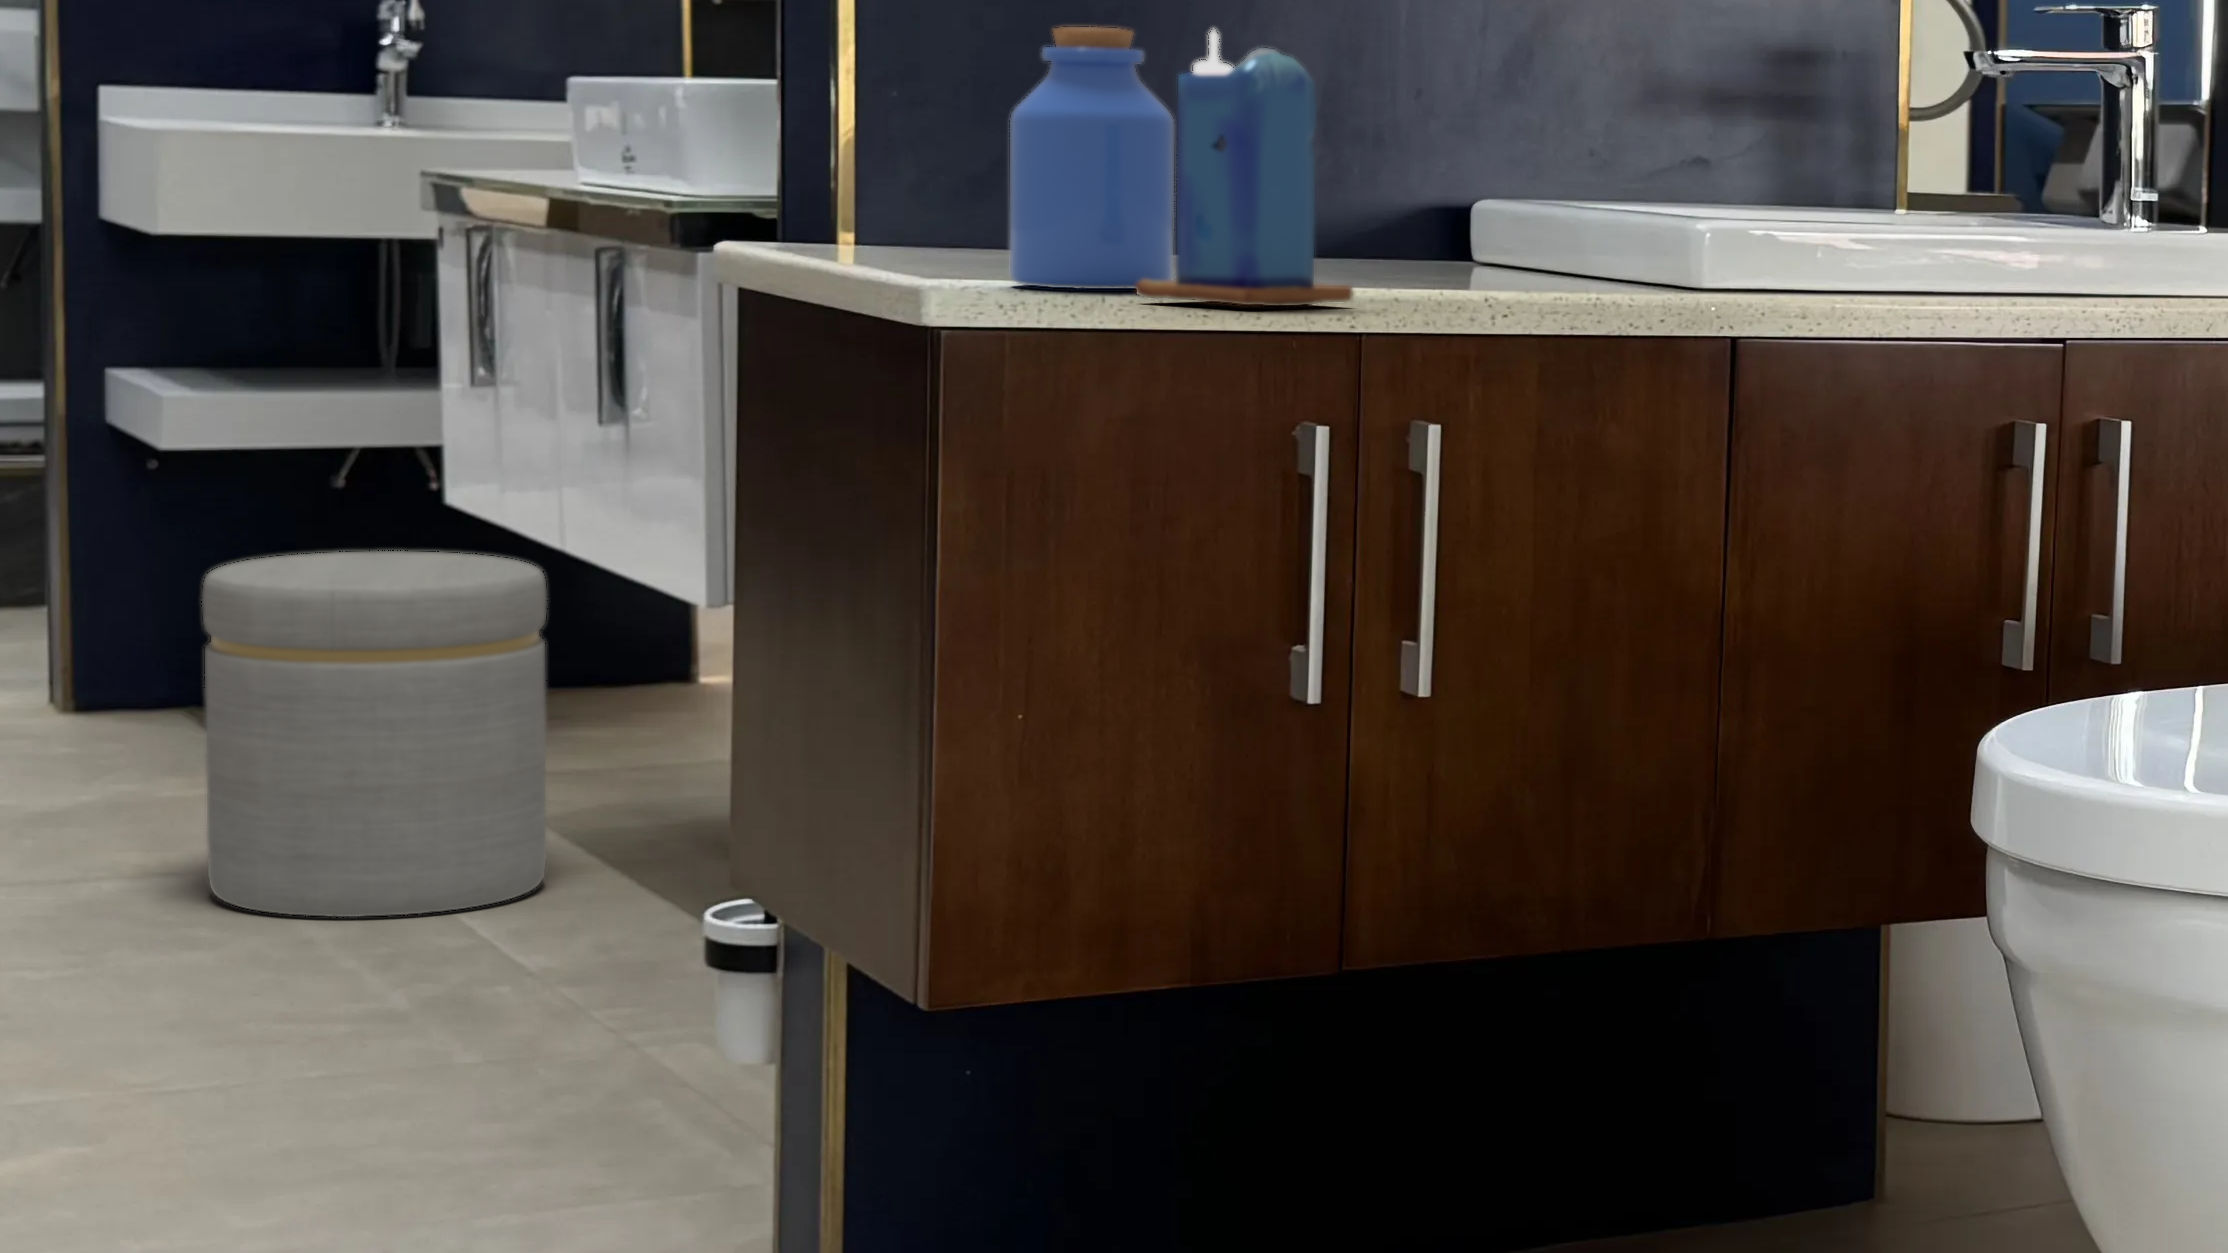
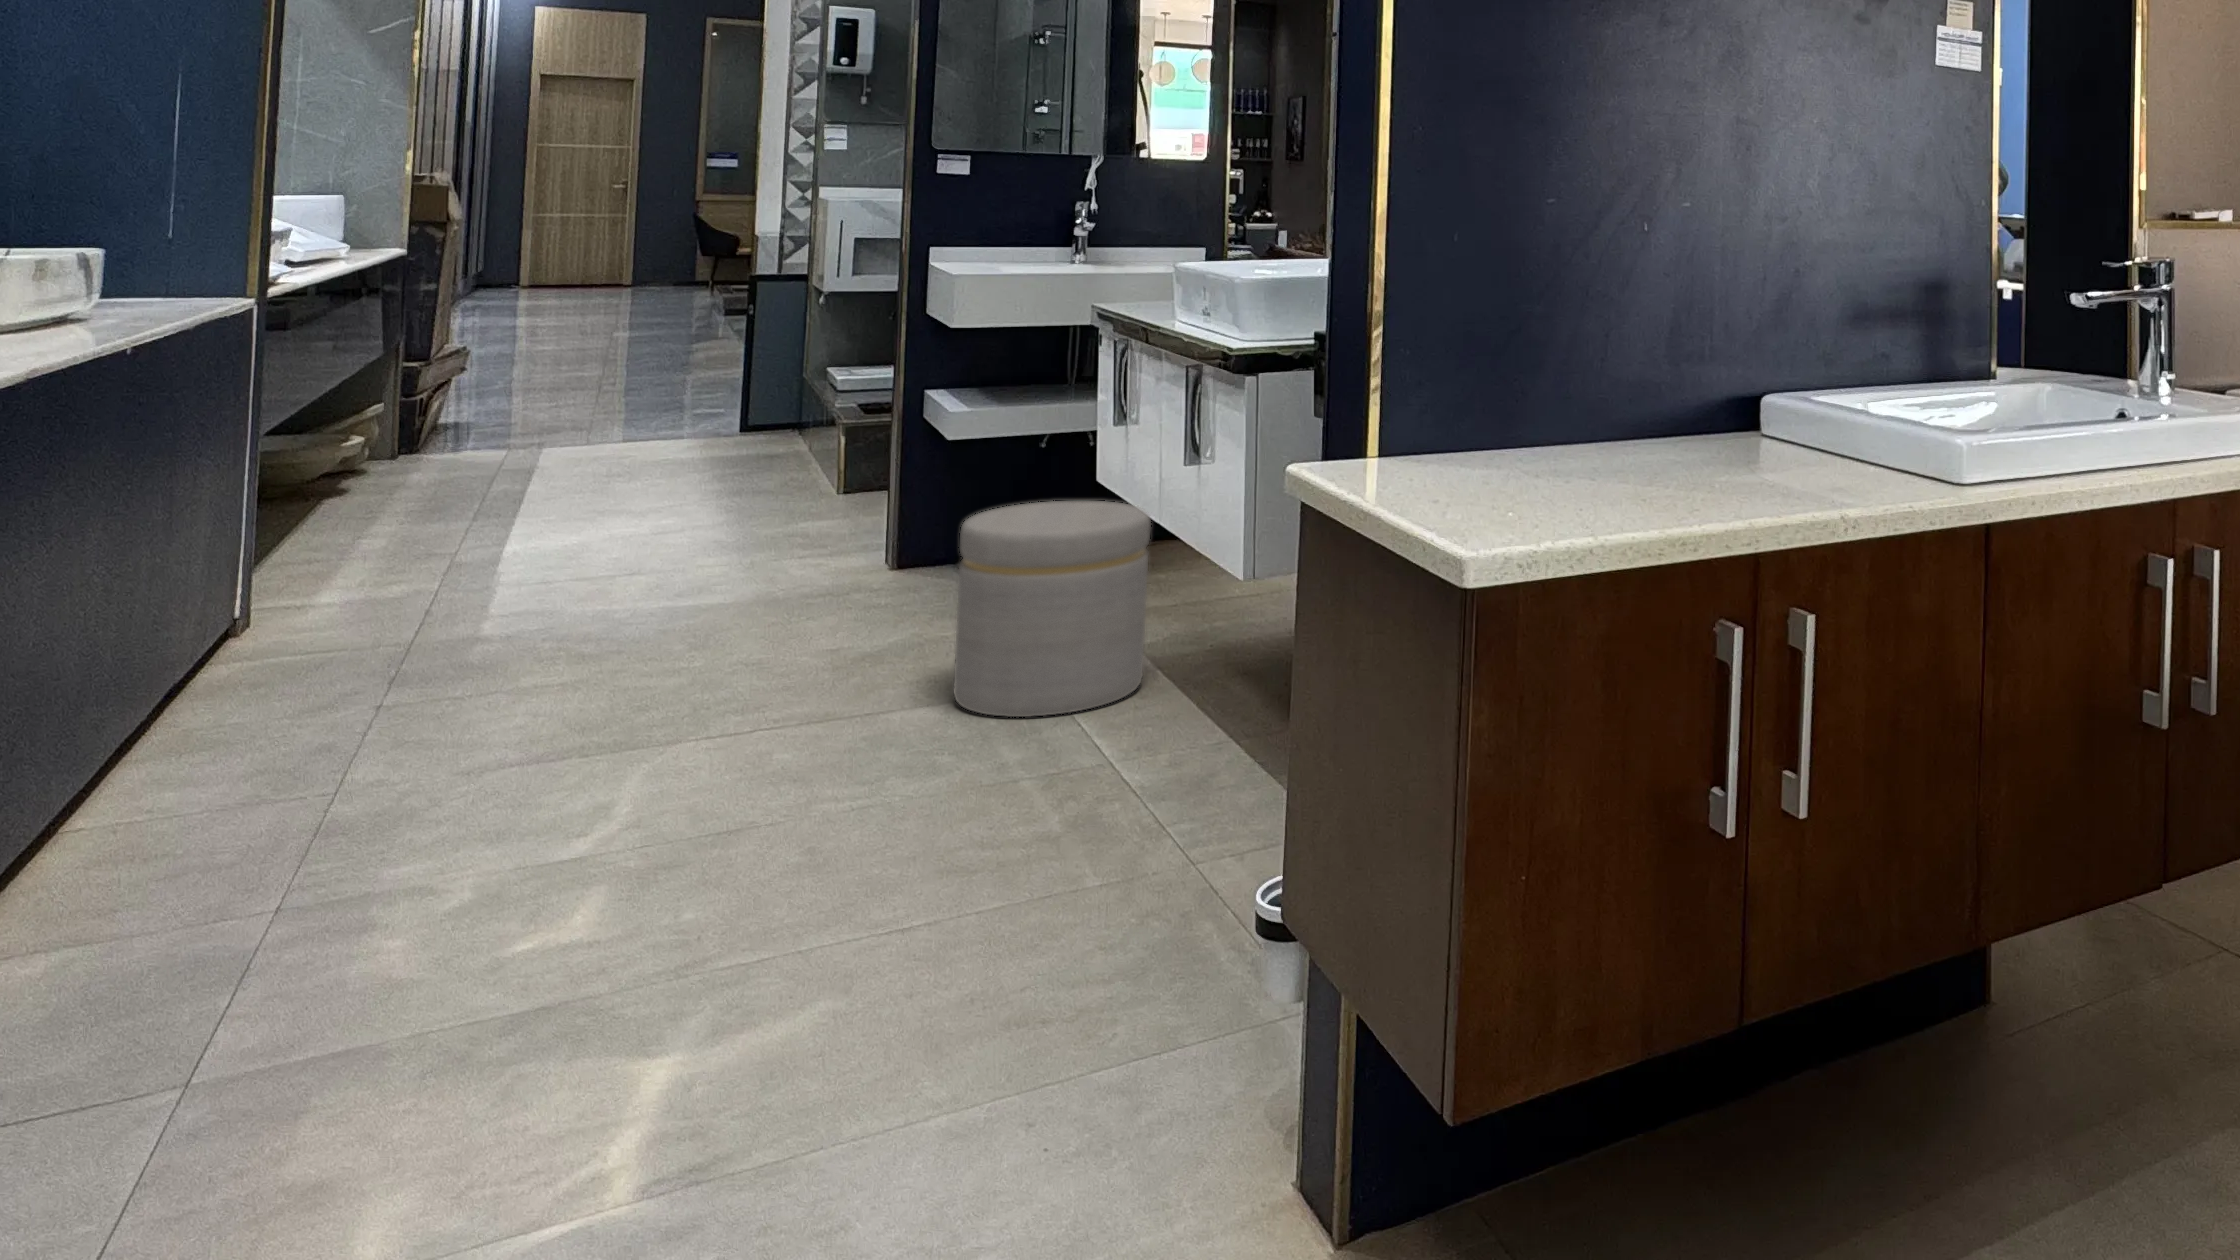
jar: present [1010,27,1174,289] -> none [1492,290,1603,468]
candle: present [1136,30,1353,306] -> none [1598,305,1744,504]

